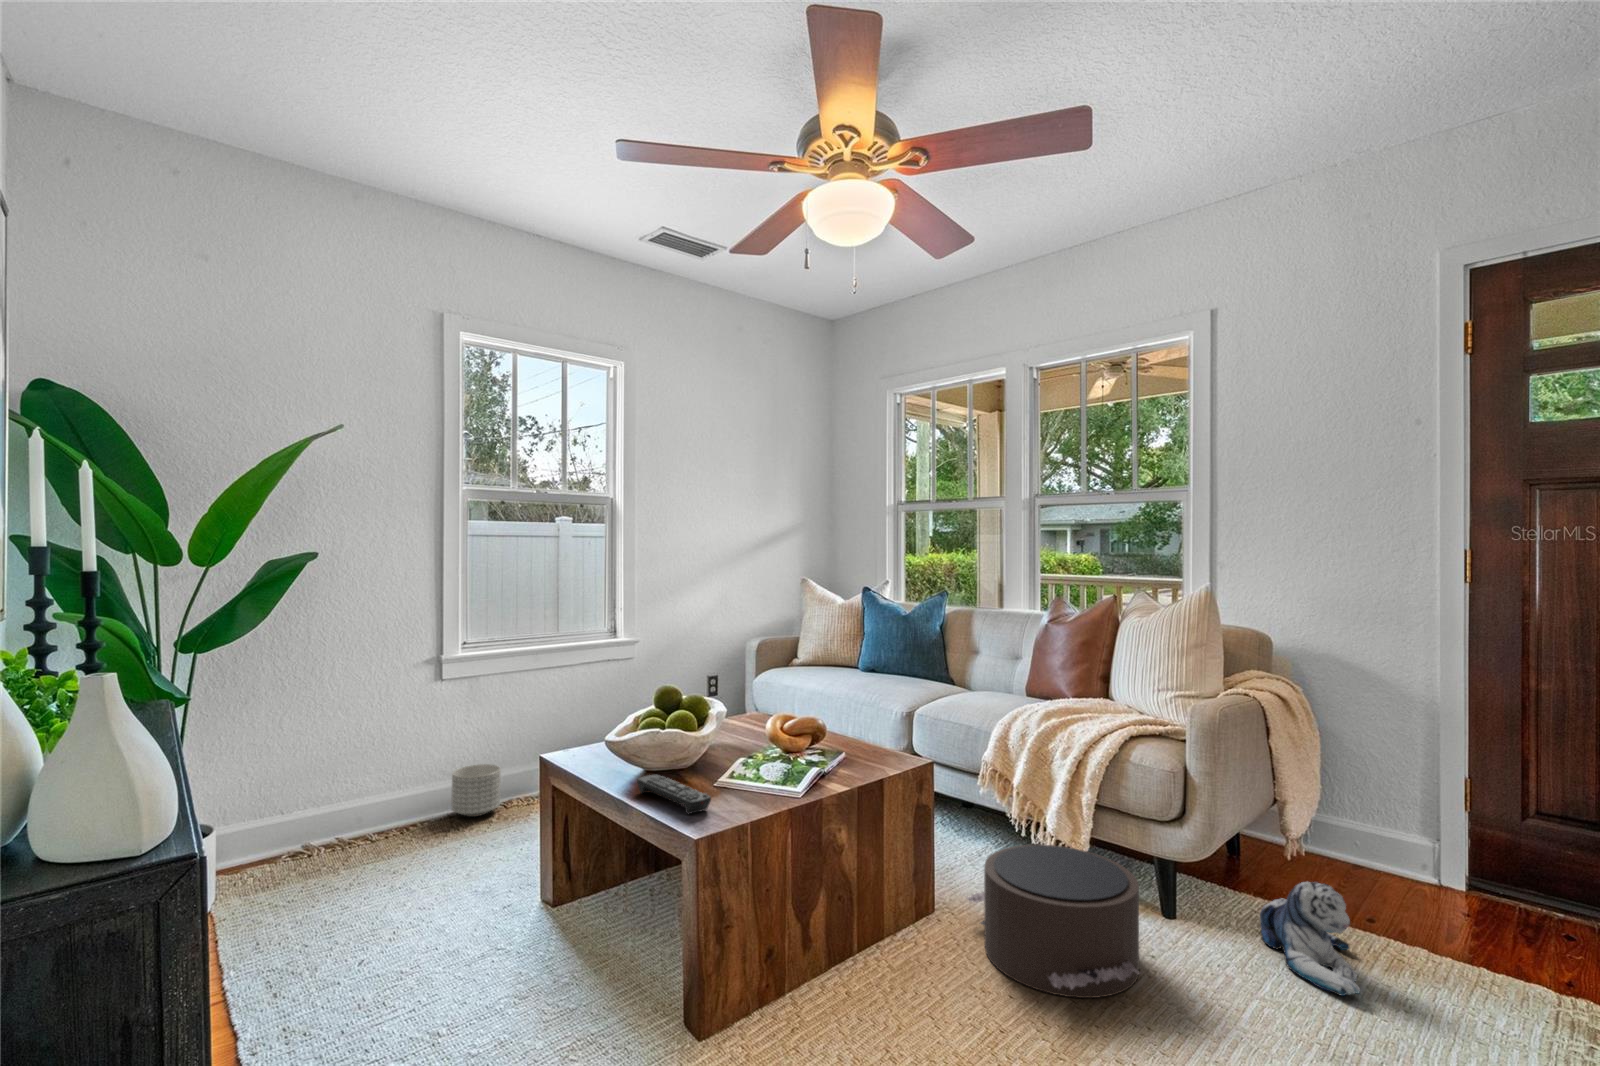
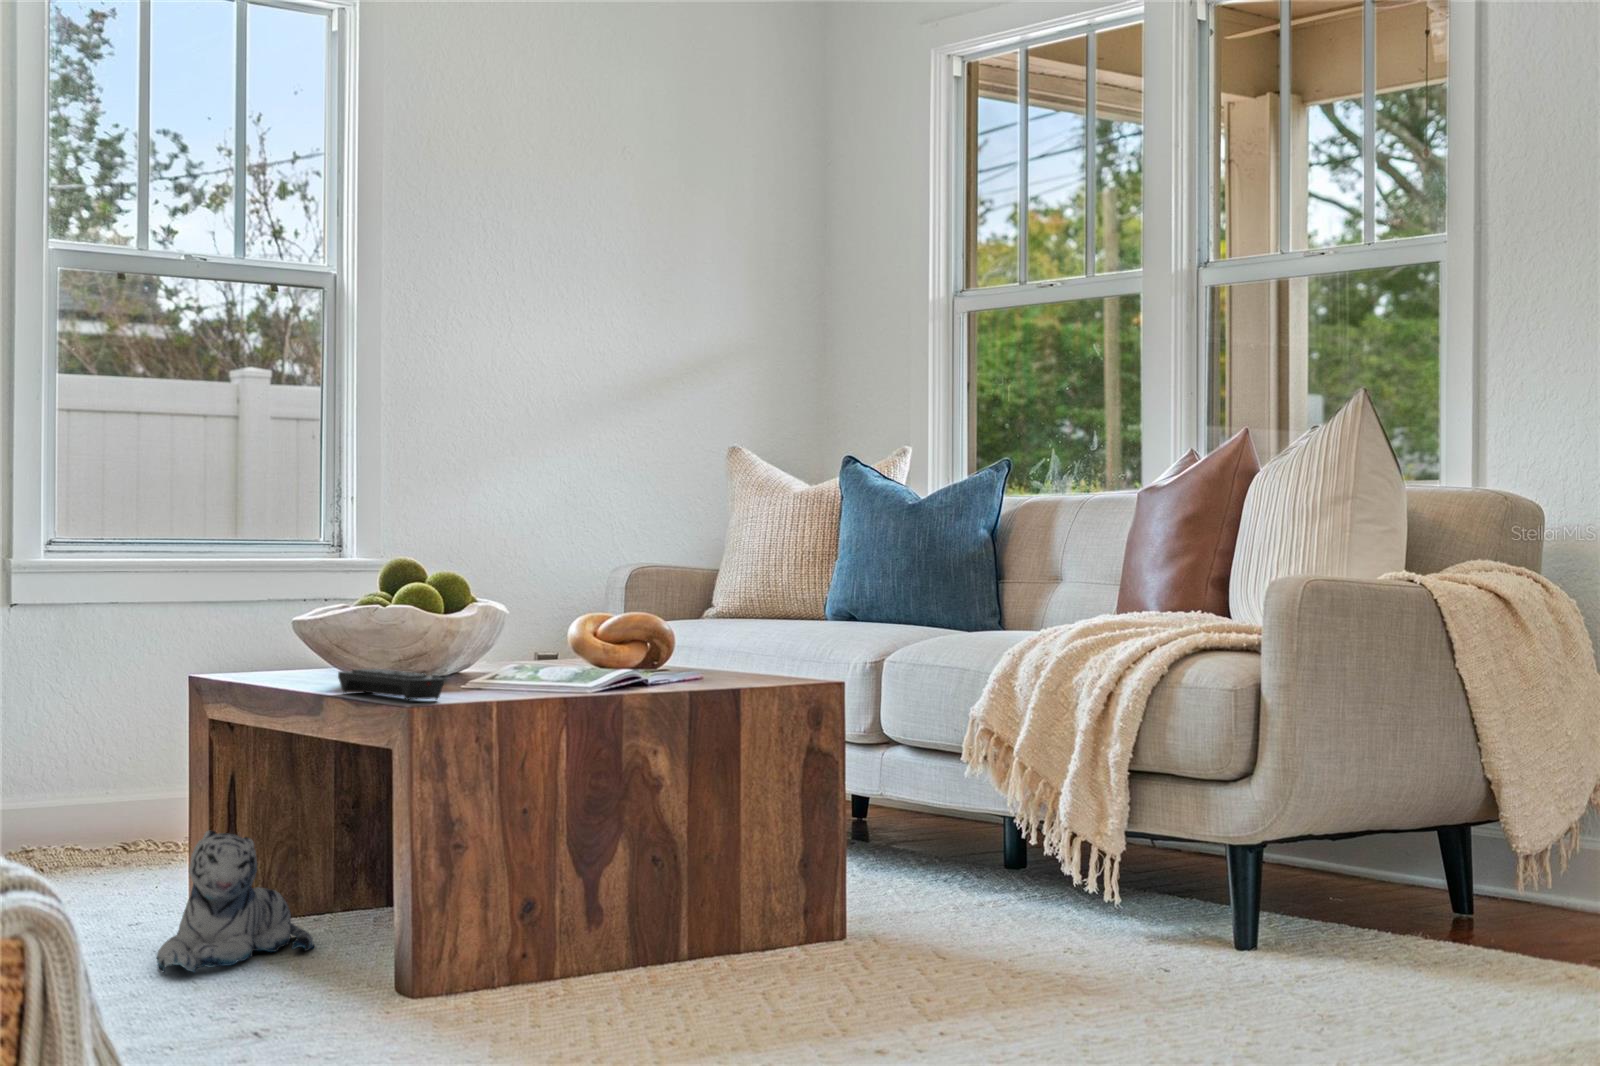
planter: present [451,764,501,817] -> none [31,766,120,853]
pouf: present [967,845,1141,998] -> none [887,817,1133,987]
plush toy: present [1260,882,1360,996] -> present [156,831,314,973]

